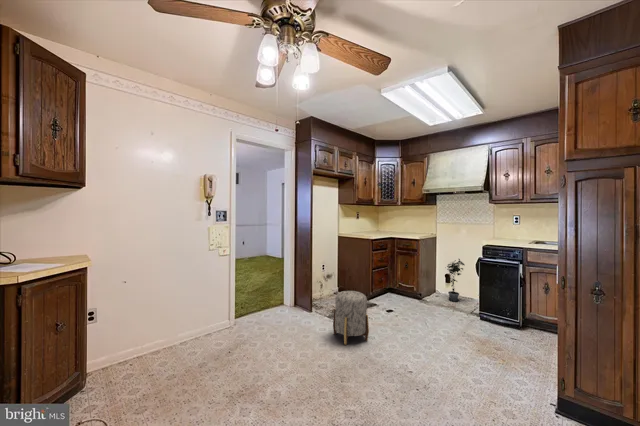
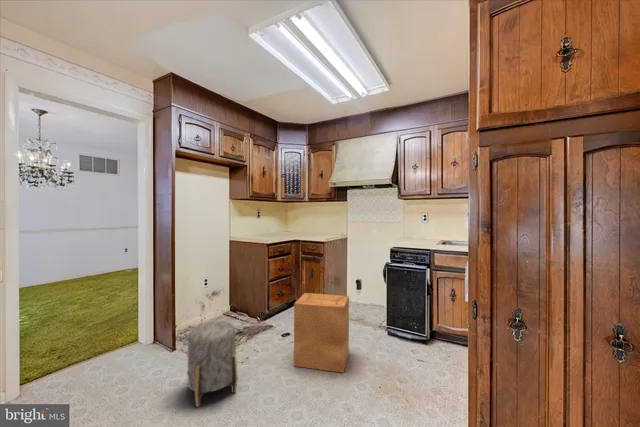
potted plant: present [447,259,464,301] -> none [354,262,374,312]
cardboard box: none [405,278,448,339] -> present [294,293,349,373]

